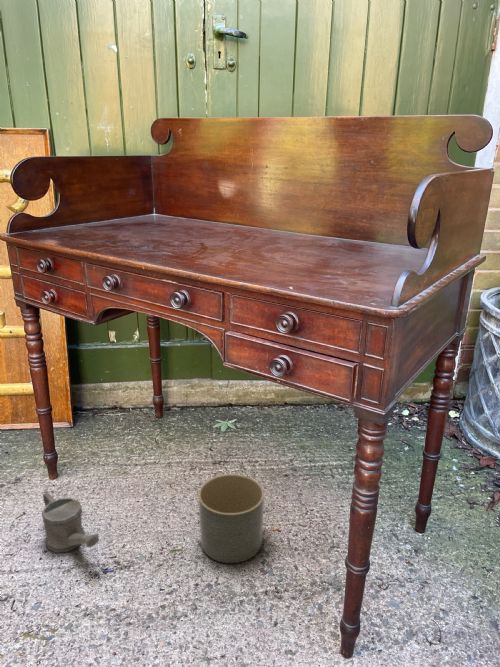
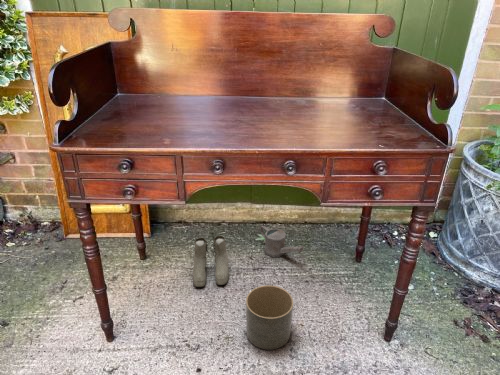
boots: none [128,416,179,487] -> present [193,236,229,287]
watering can: present [42,492,99,553] -> present [260,226,303,257]

